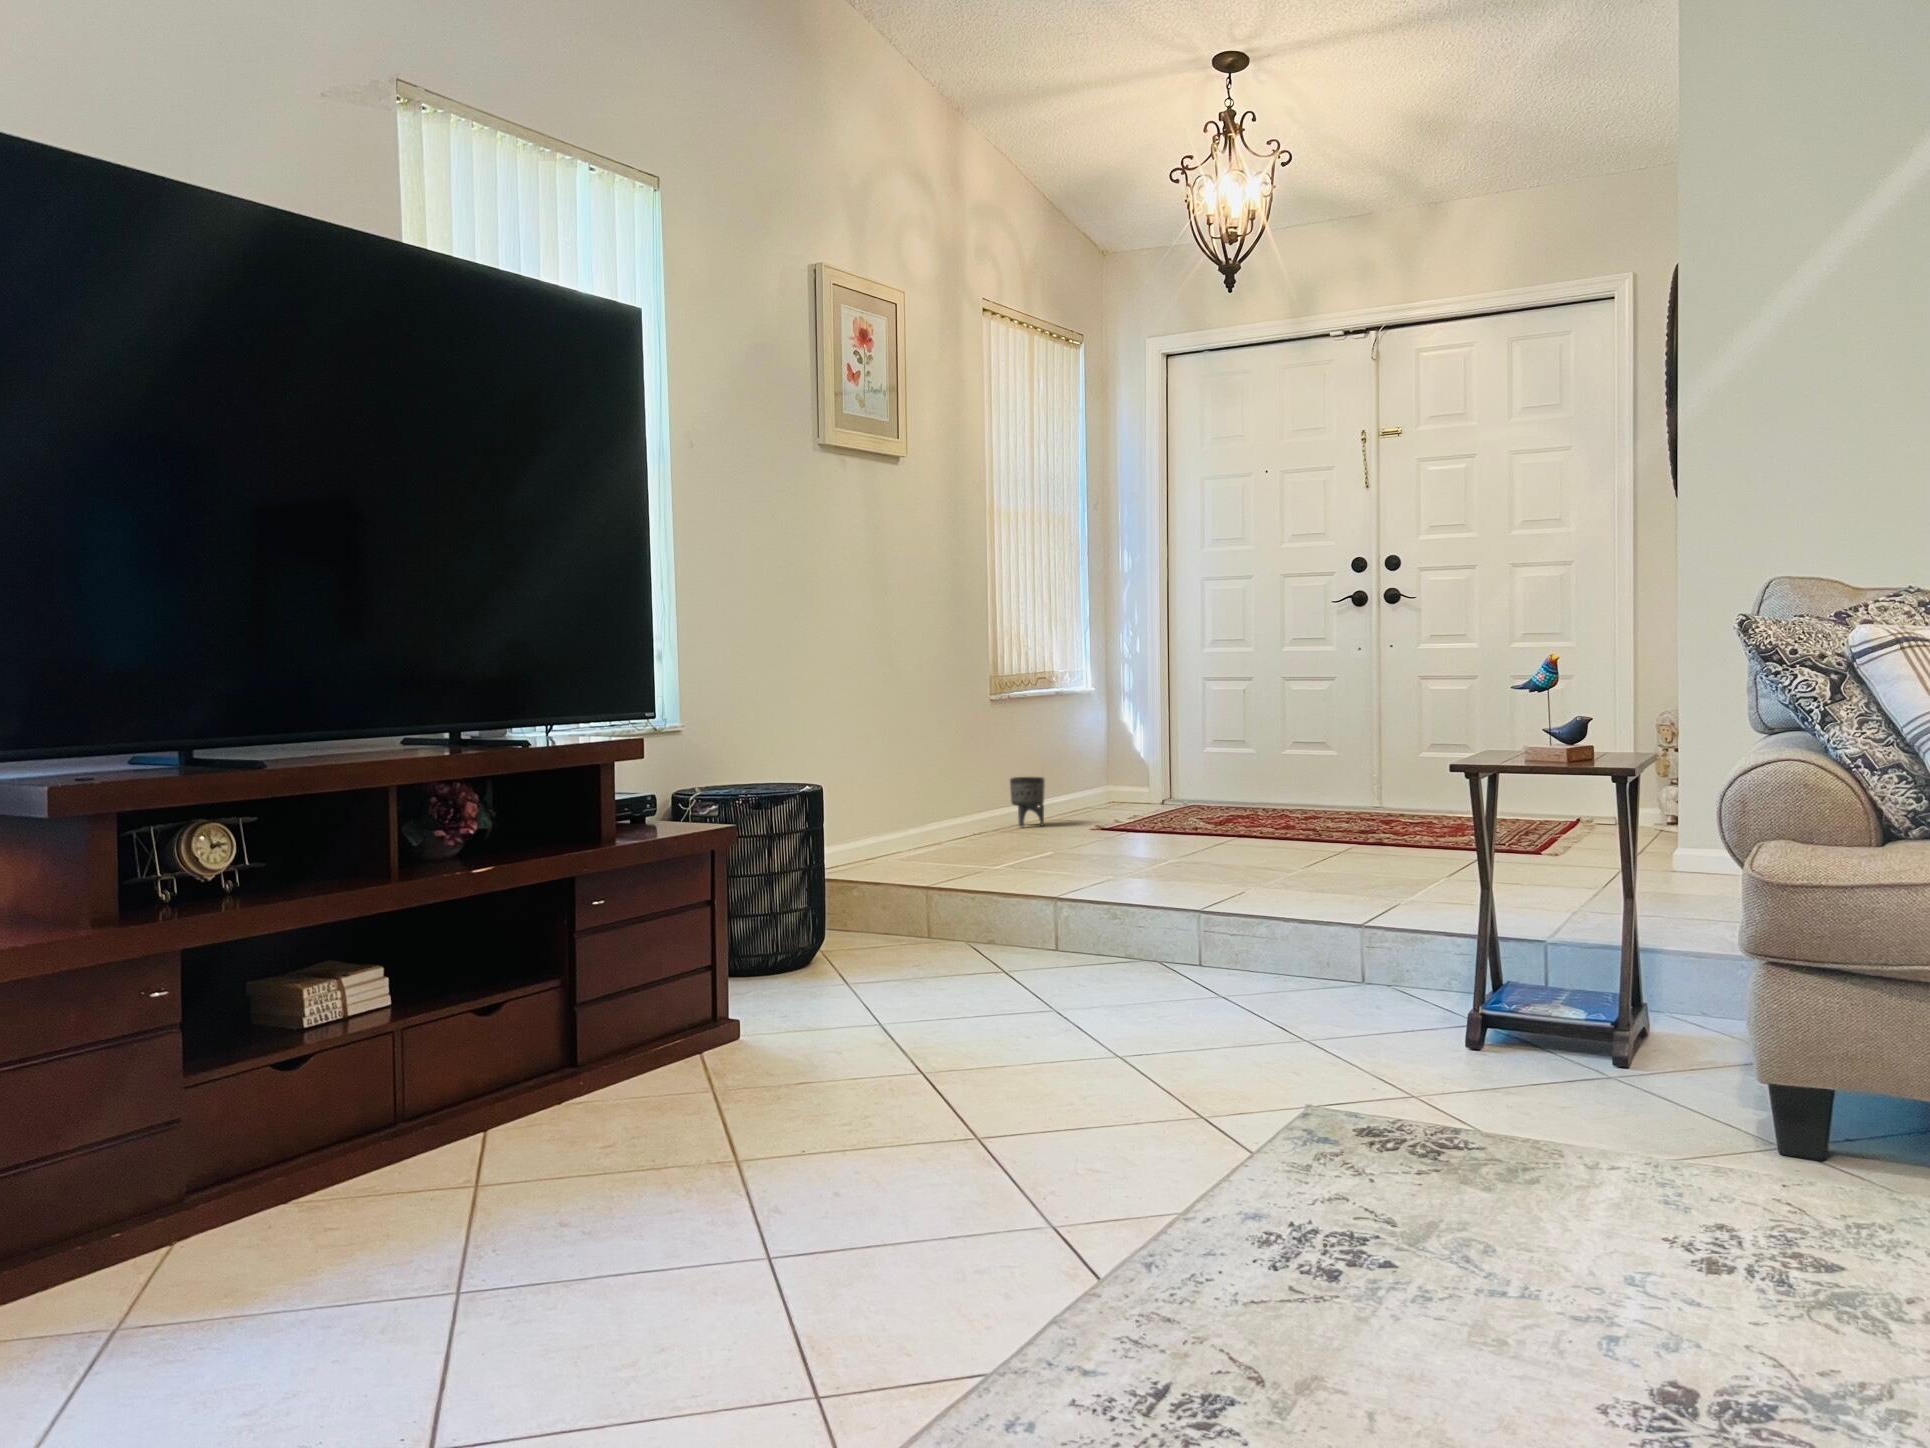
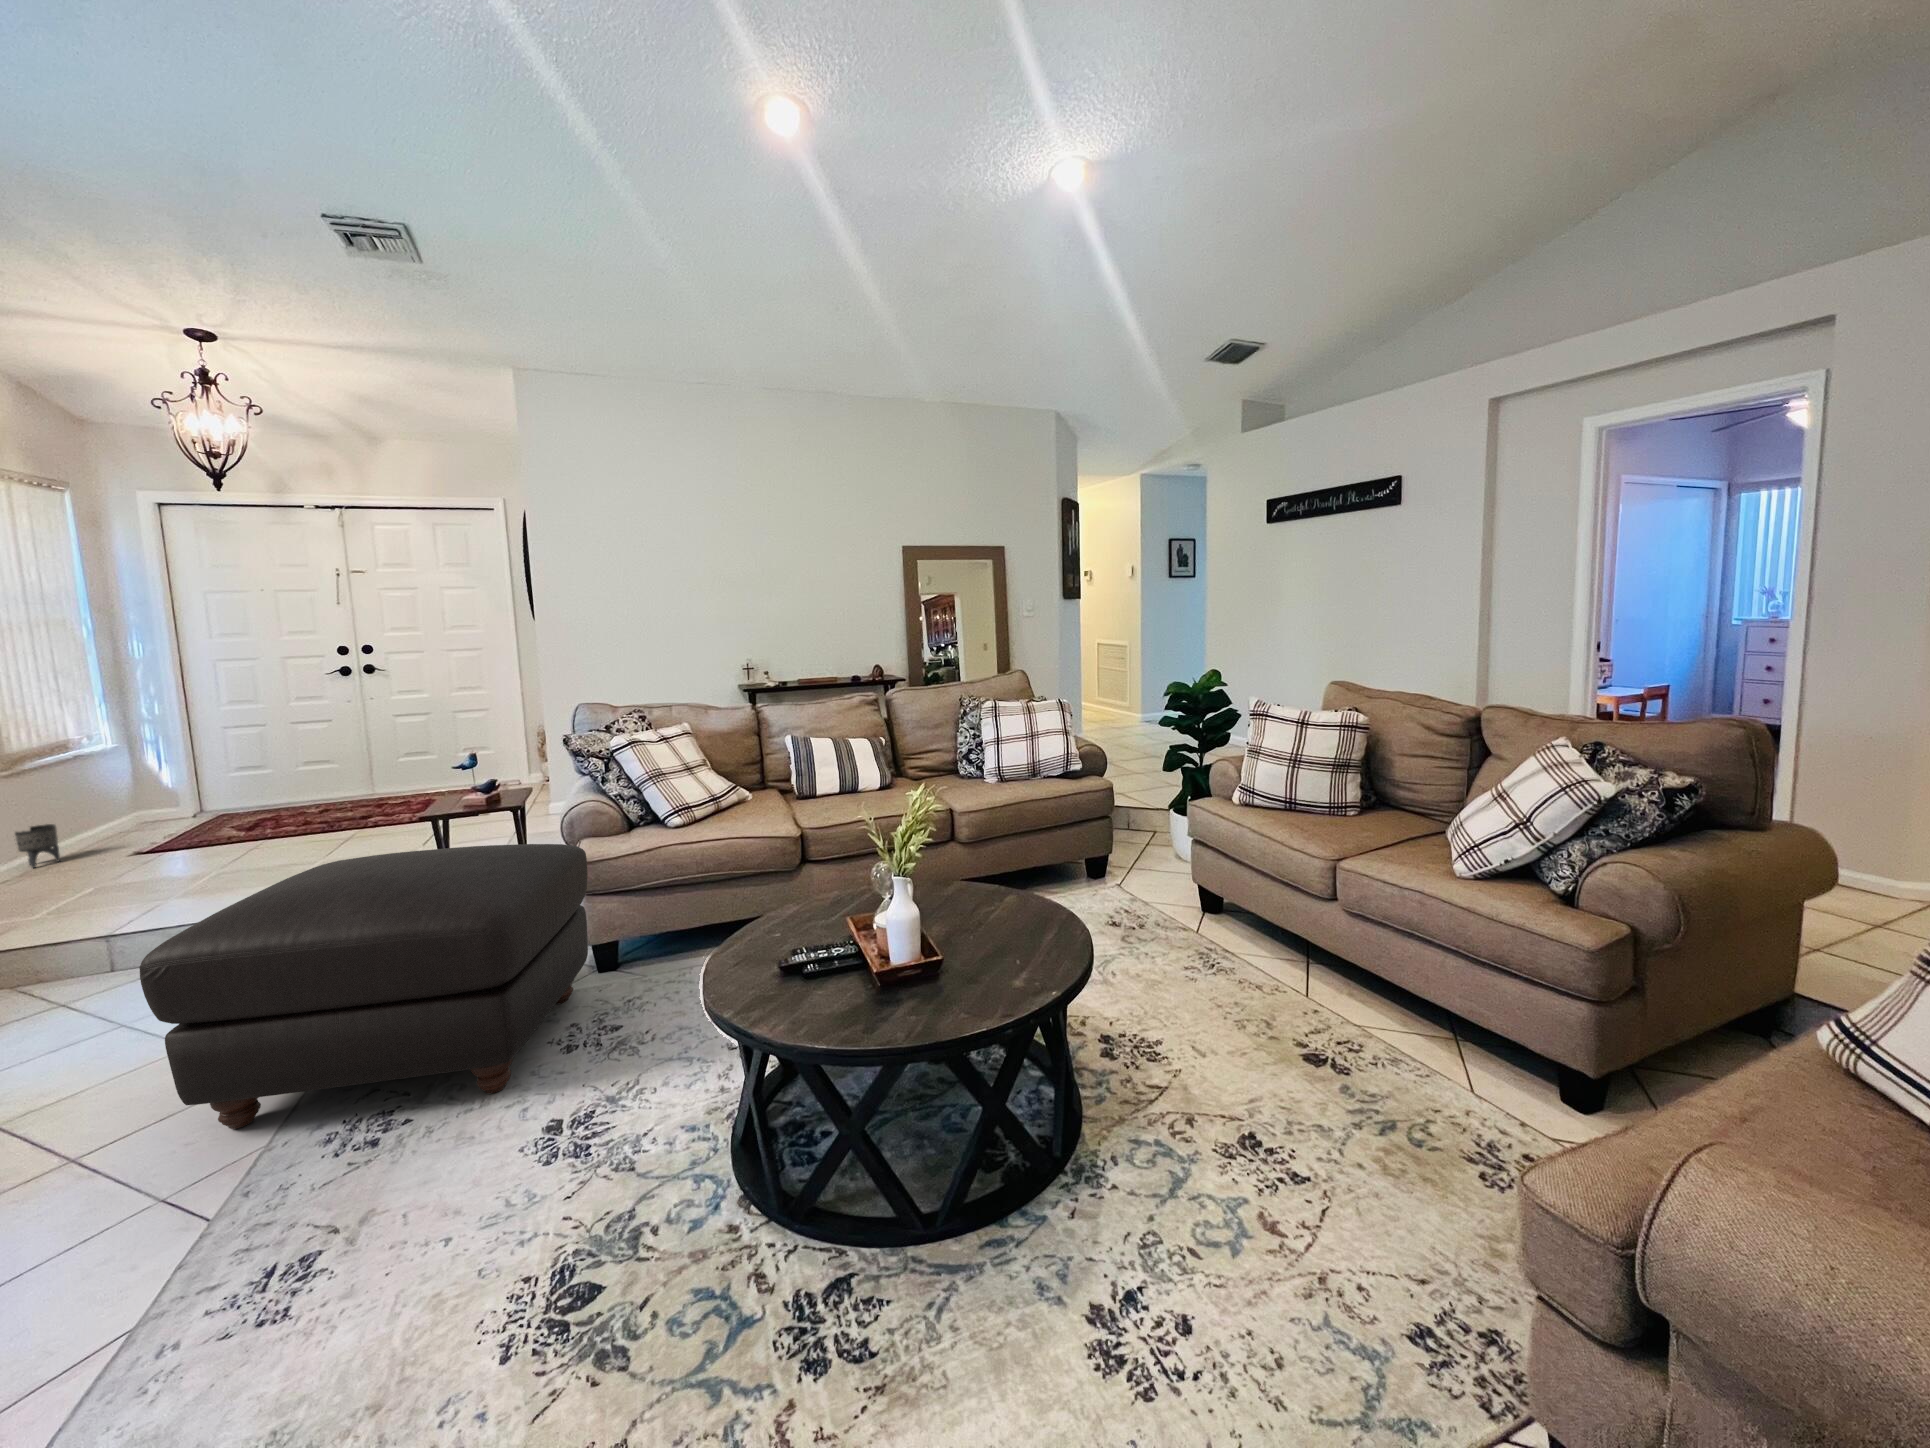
ottoman: none [1069,778,1778,1285] -> present [139,844,588,1129]

